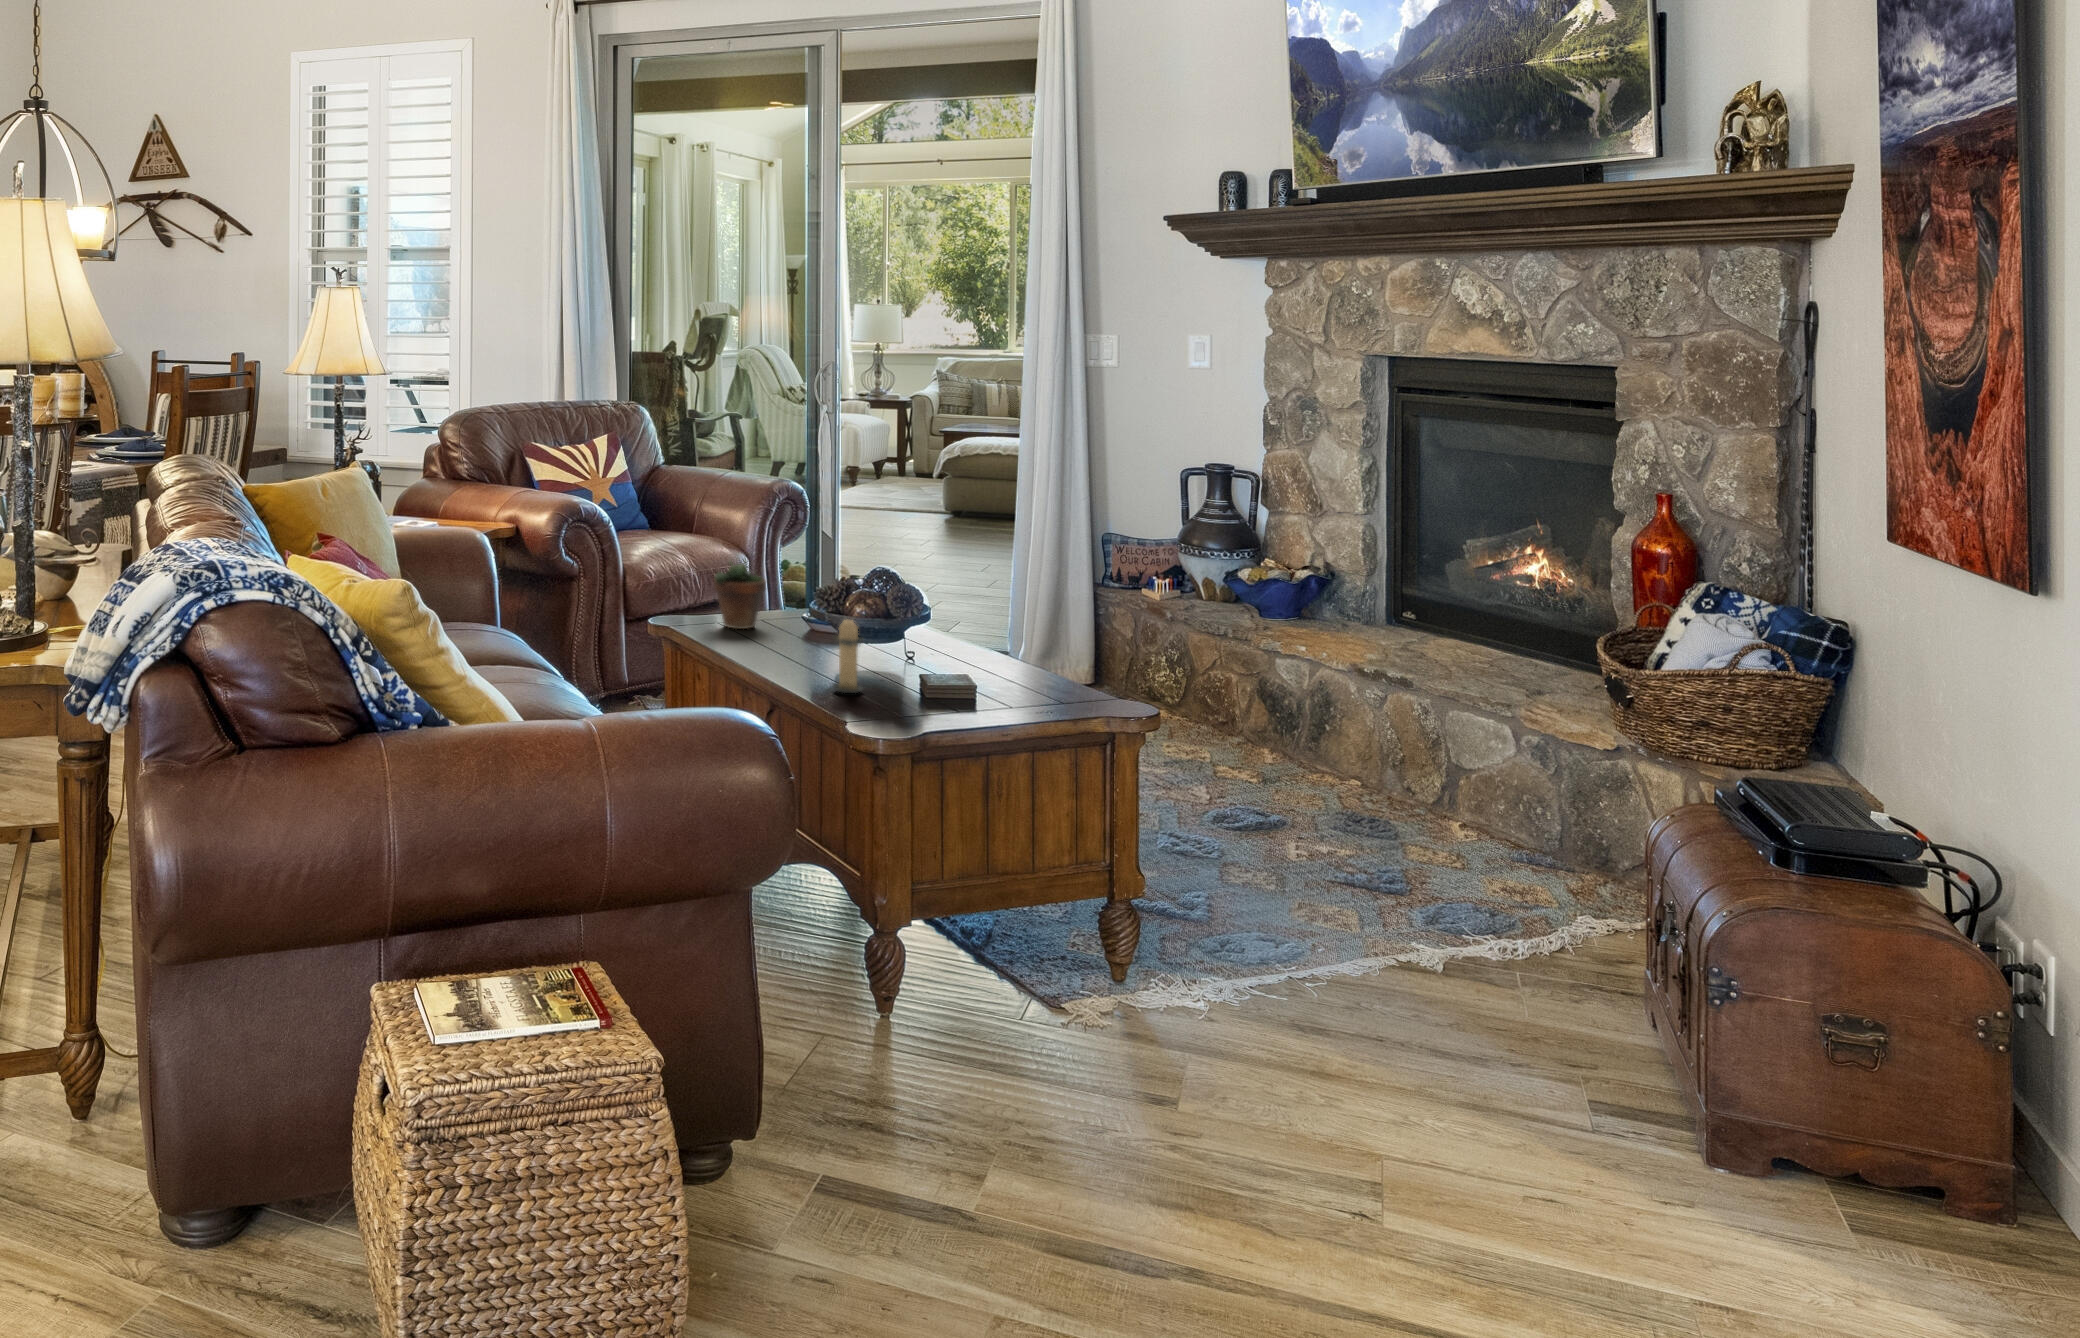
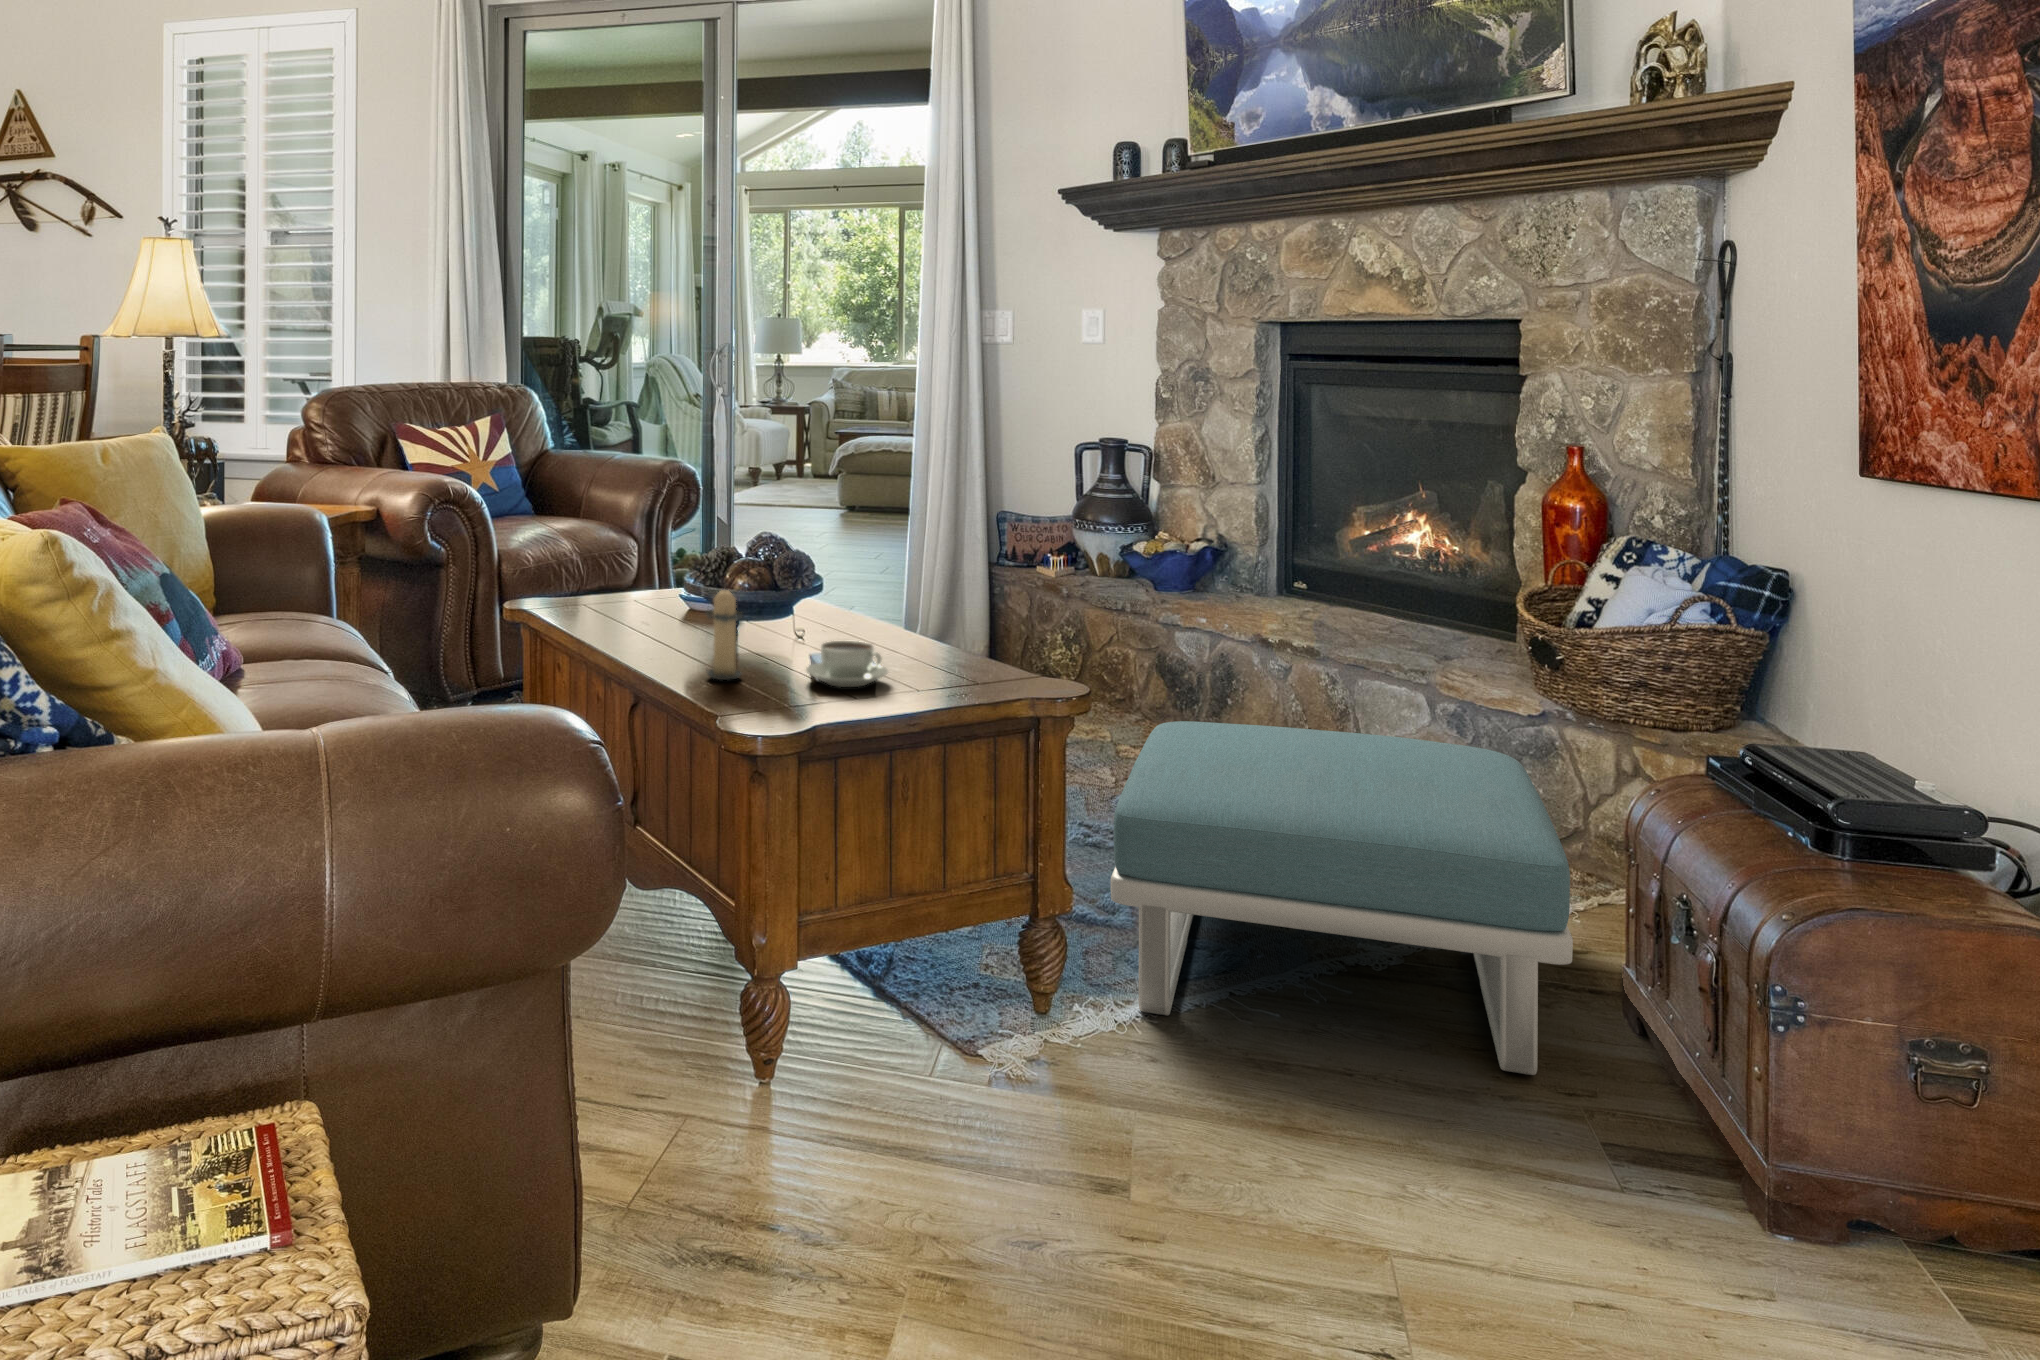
succulent plant: present [714,541,766,629] -> none [577,507,638,610]
coffee cup: none [916,664,986,702] -> present [806,641,888,687]
footstool: none [1176,742,1572,1043] -> present [1111,721,1573,1075]

